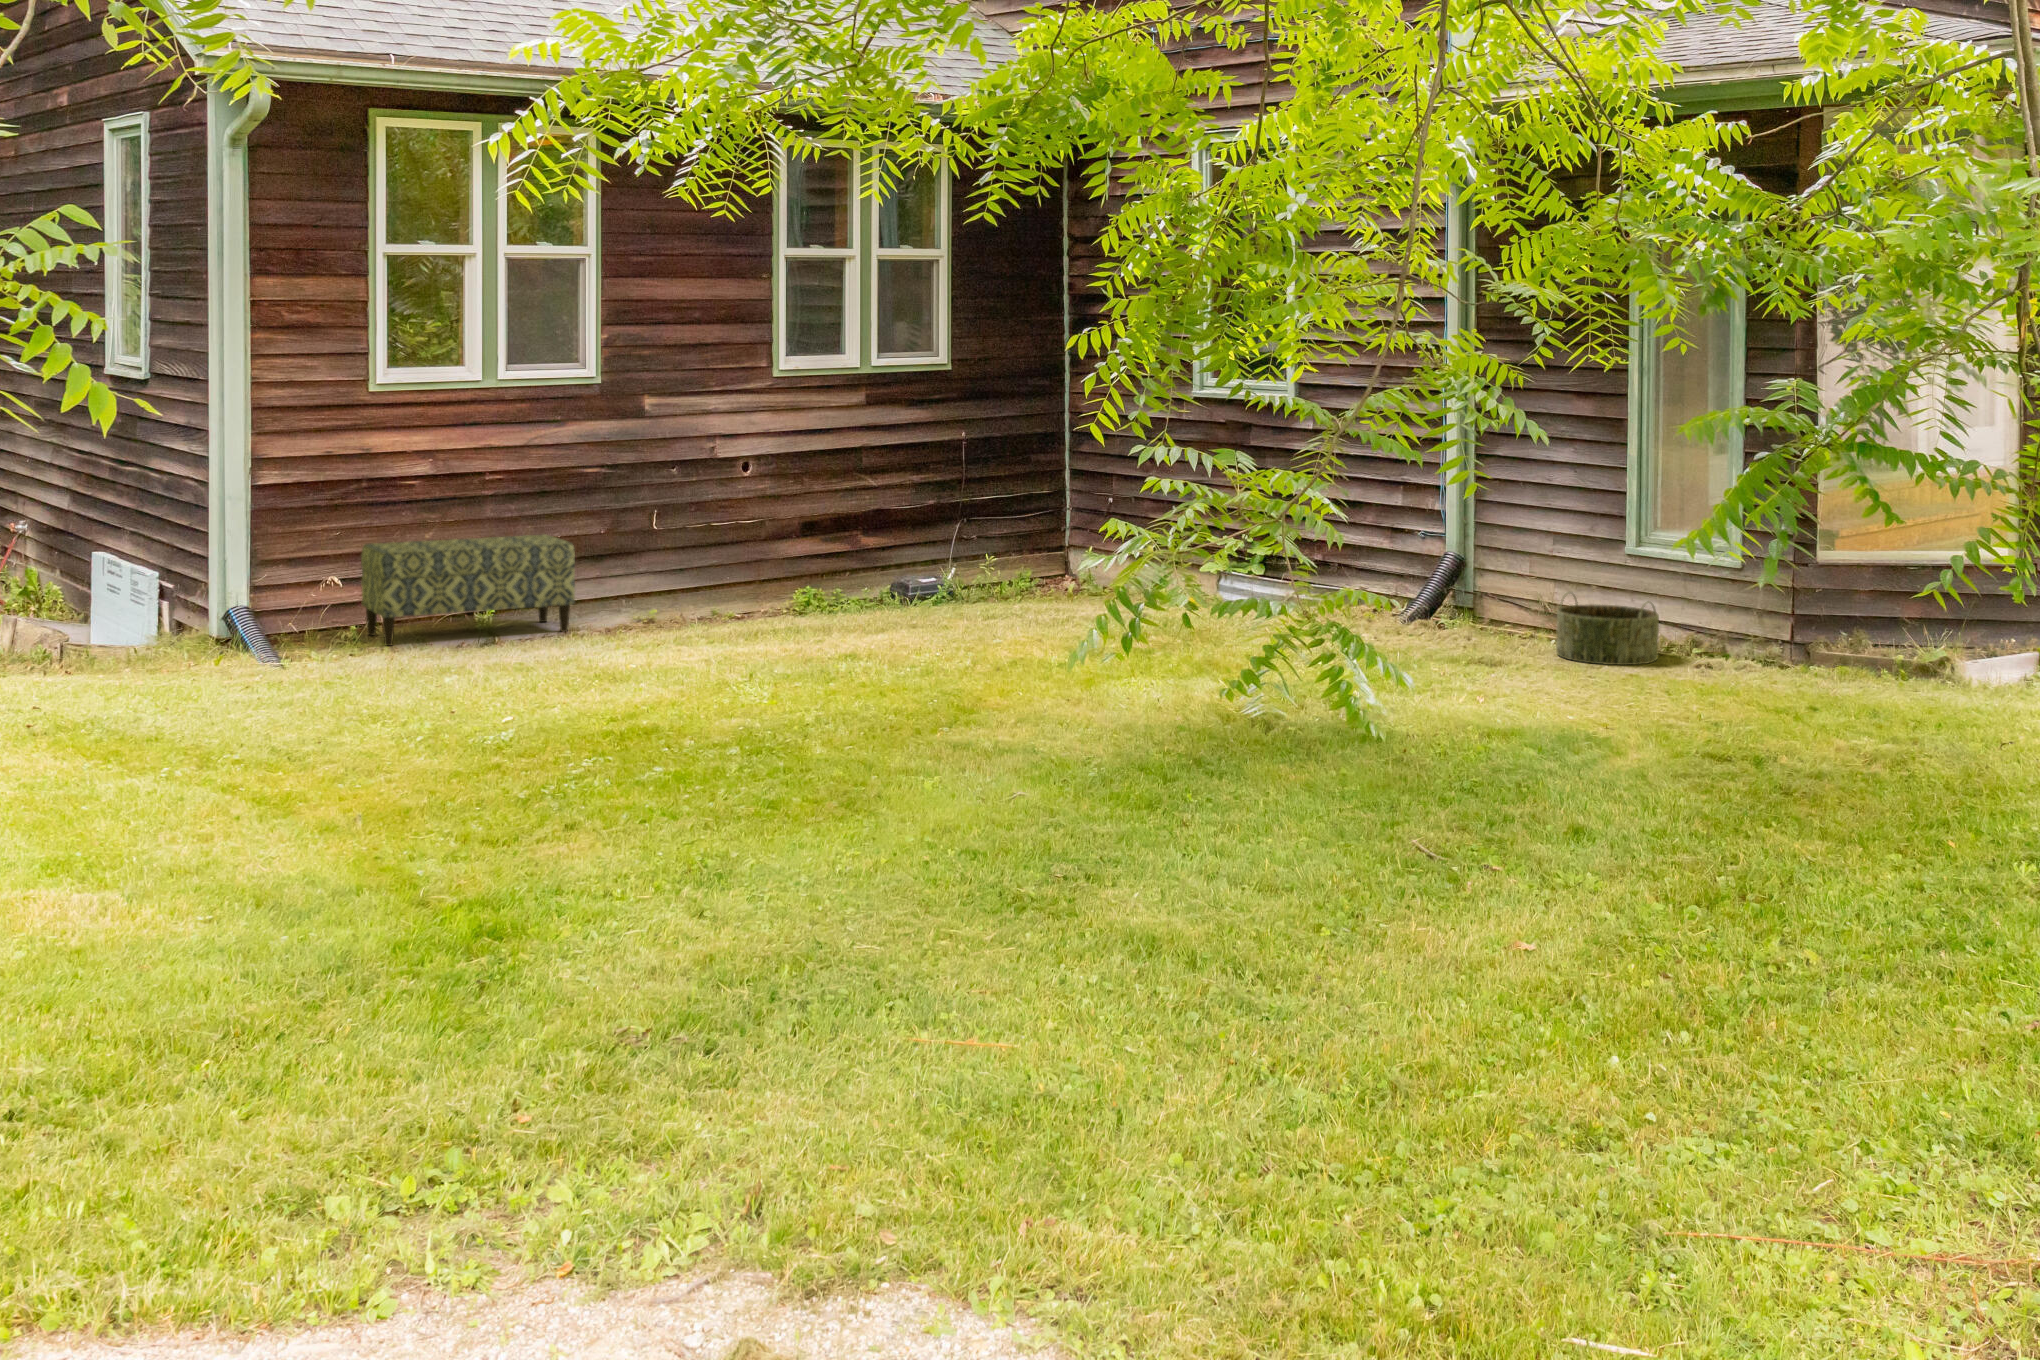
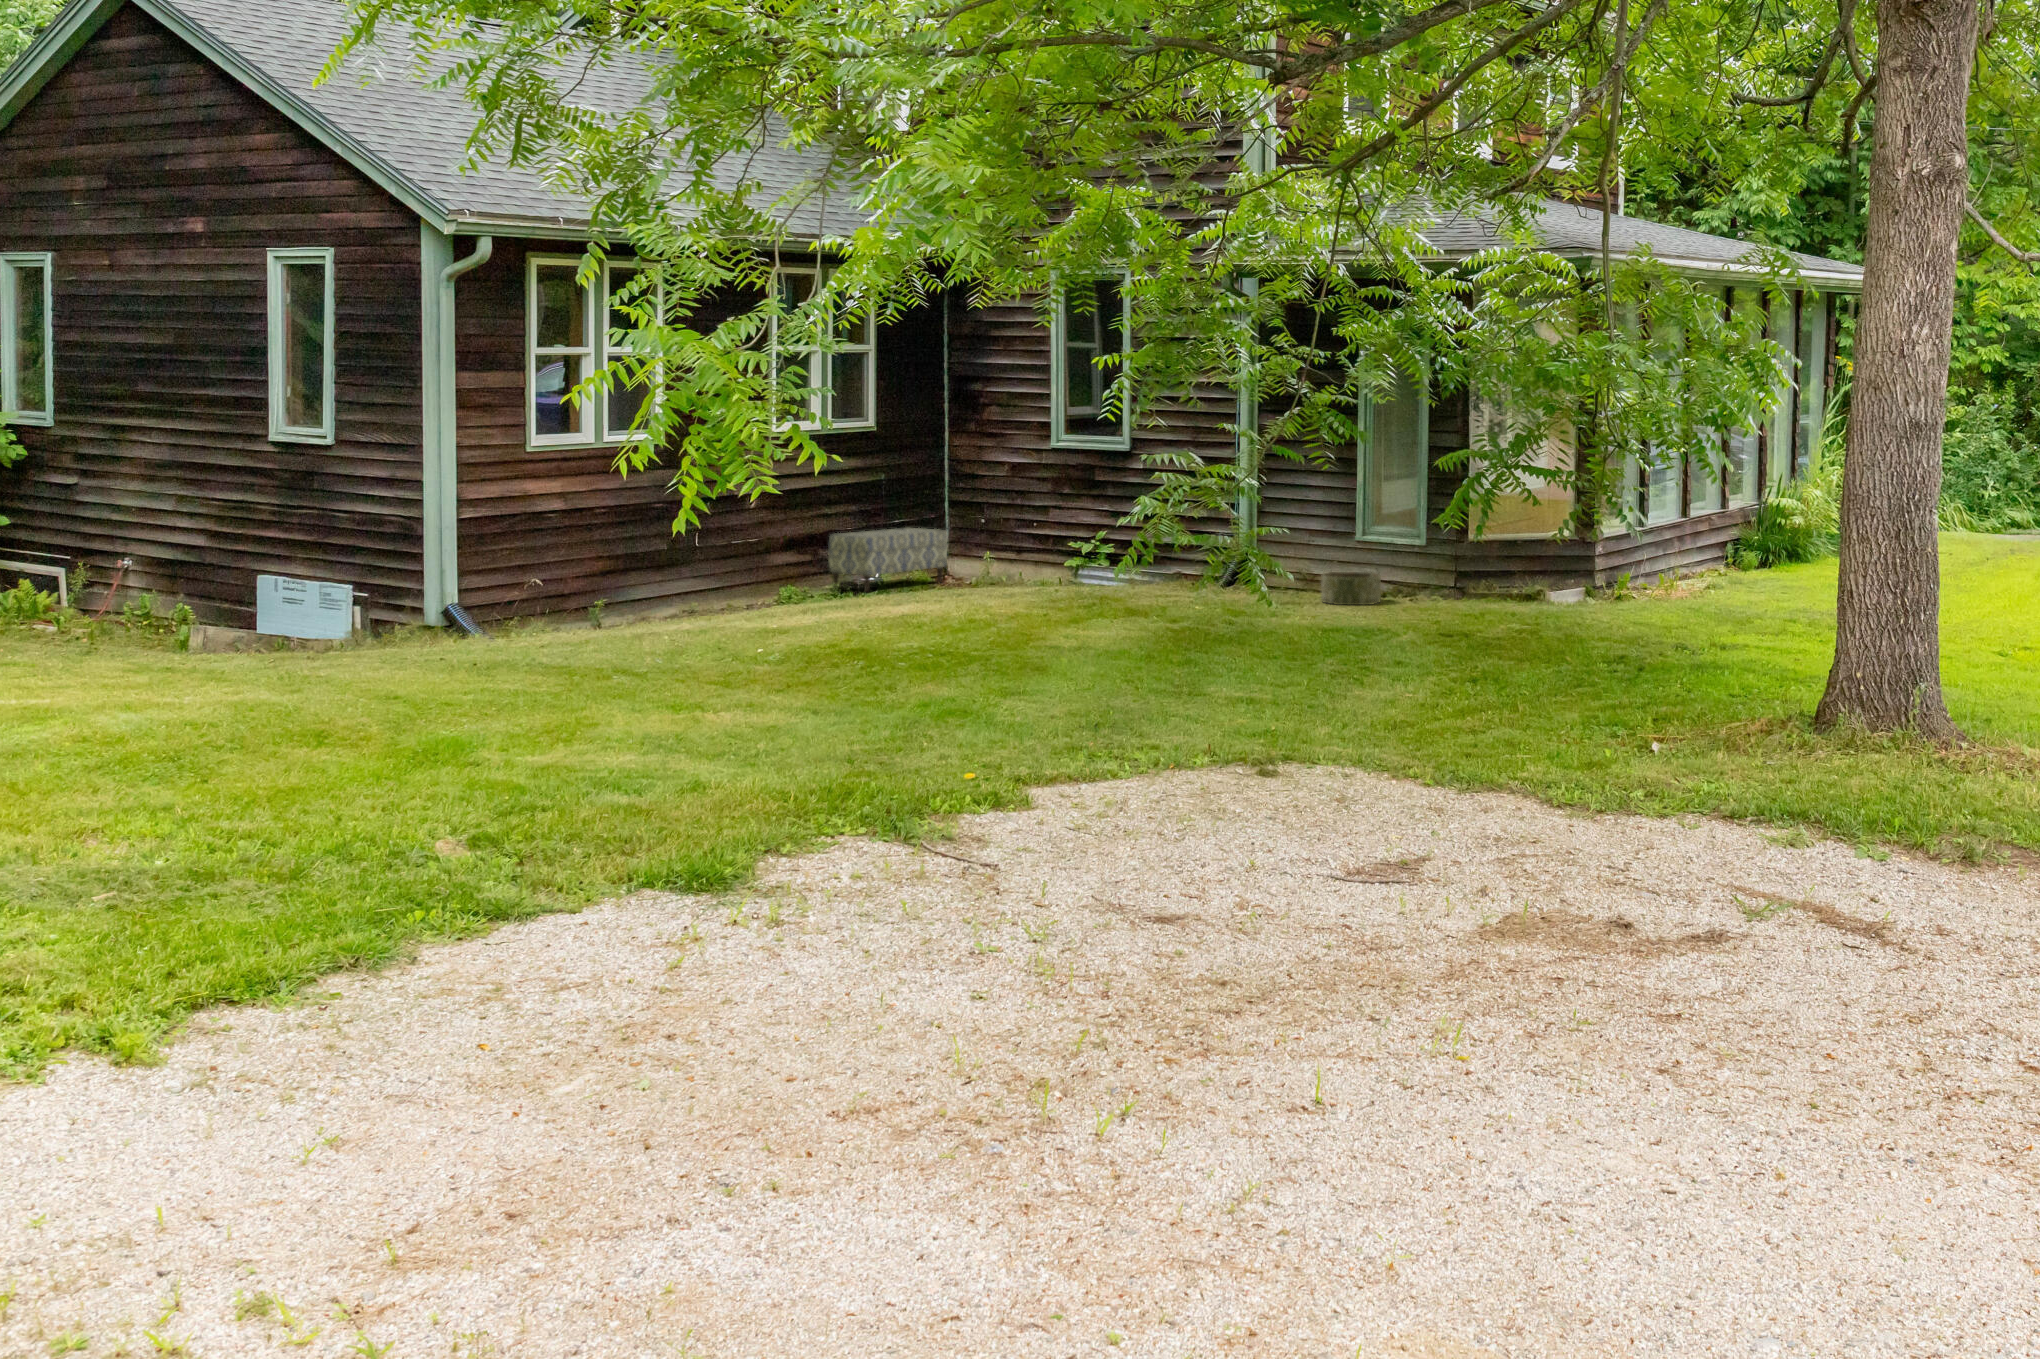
bench: present [361,534,575,646] -> present [828,528,947,592]

